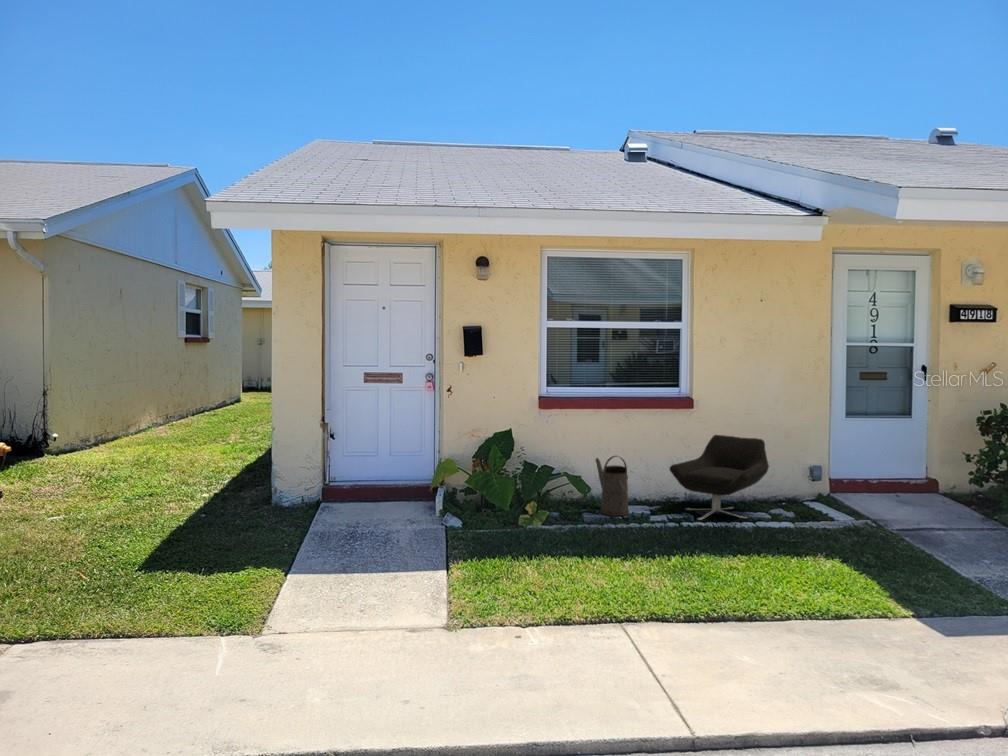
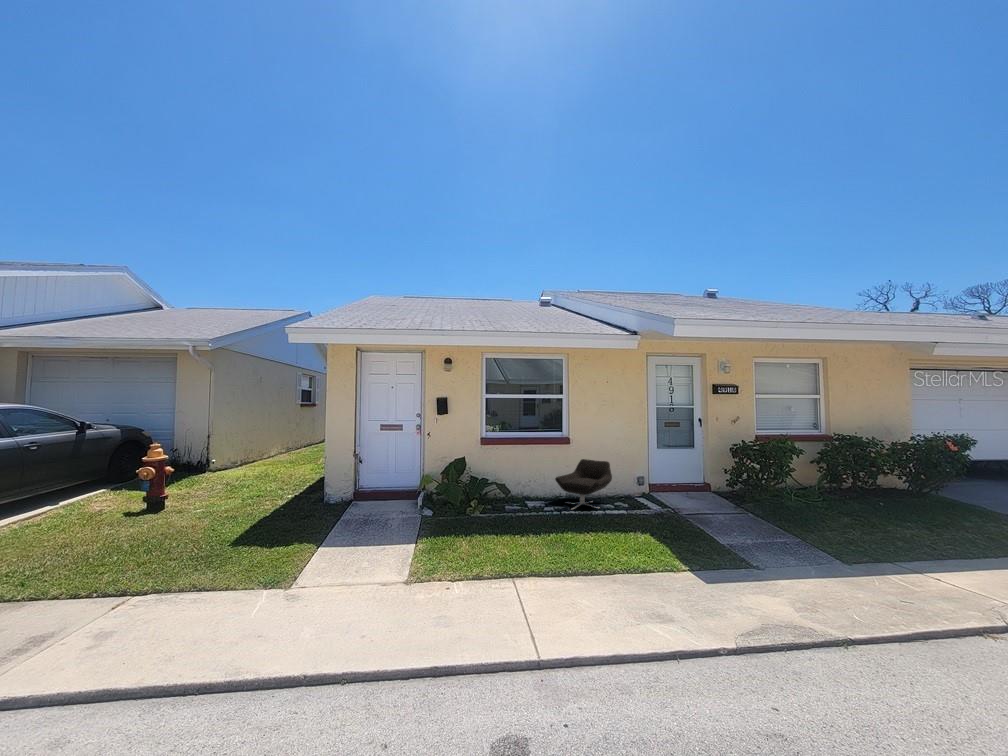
watering can: present [595,456,629,516] -> none [514,472,532,507]

